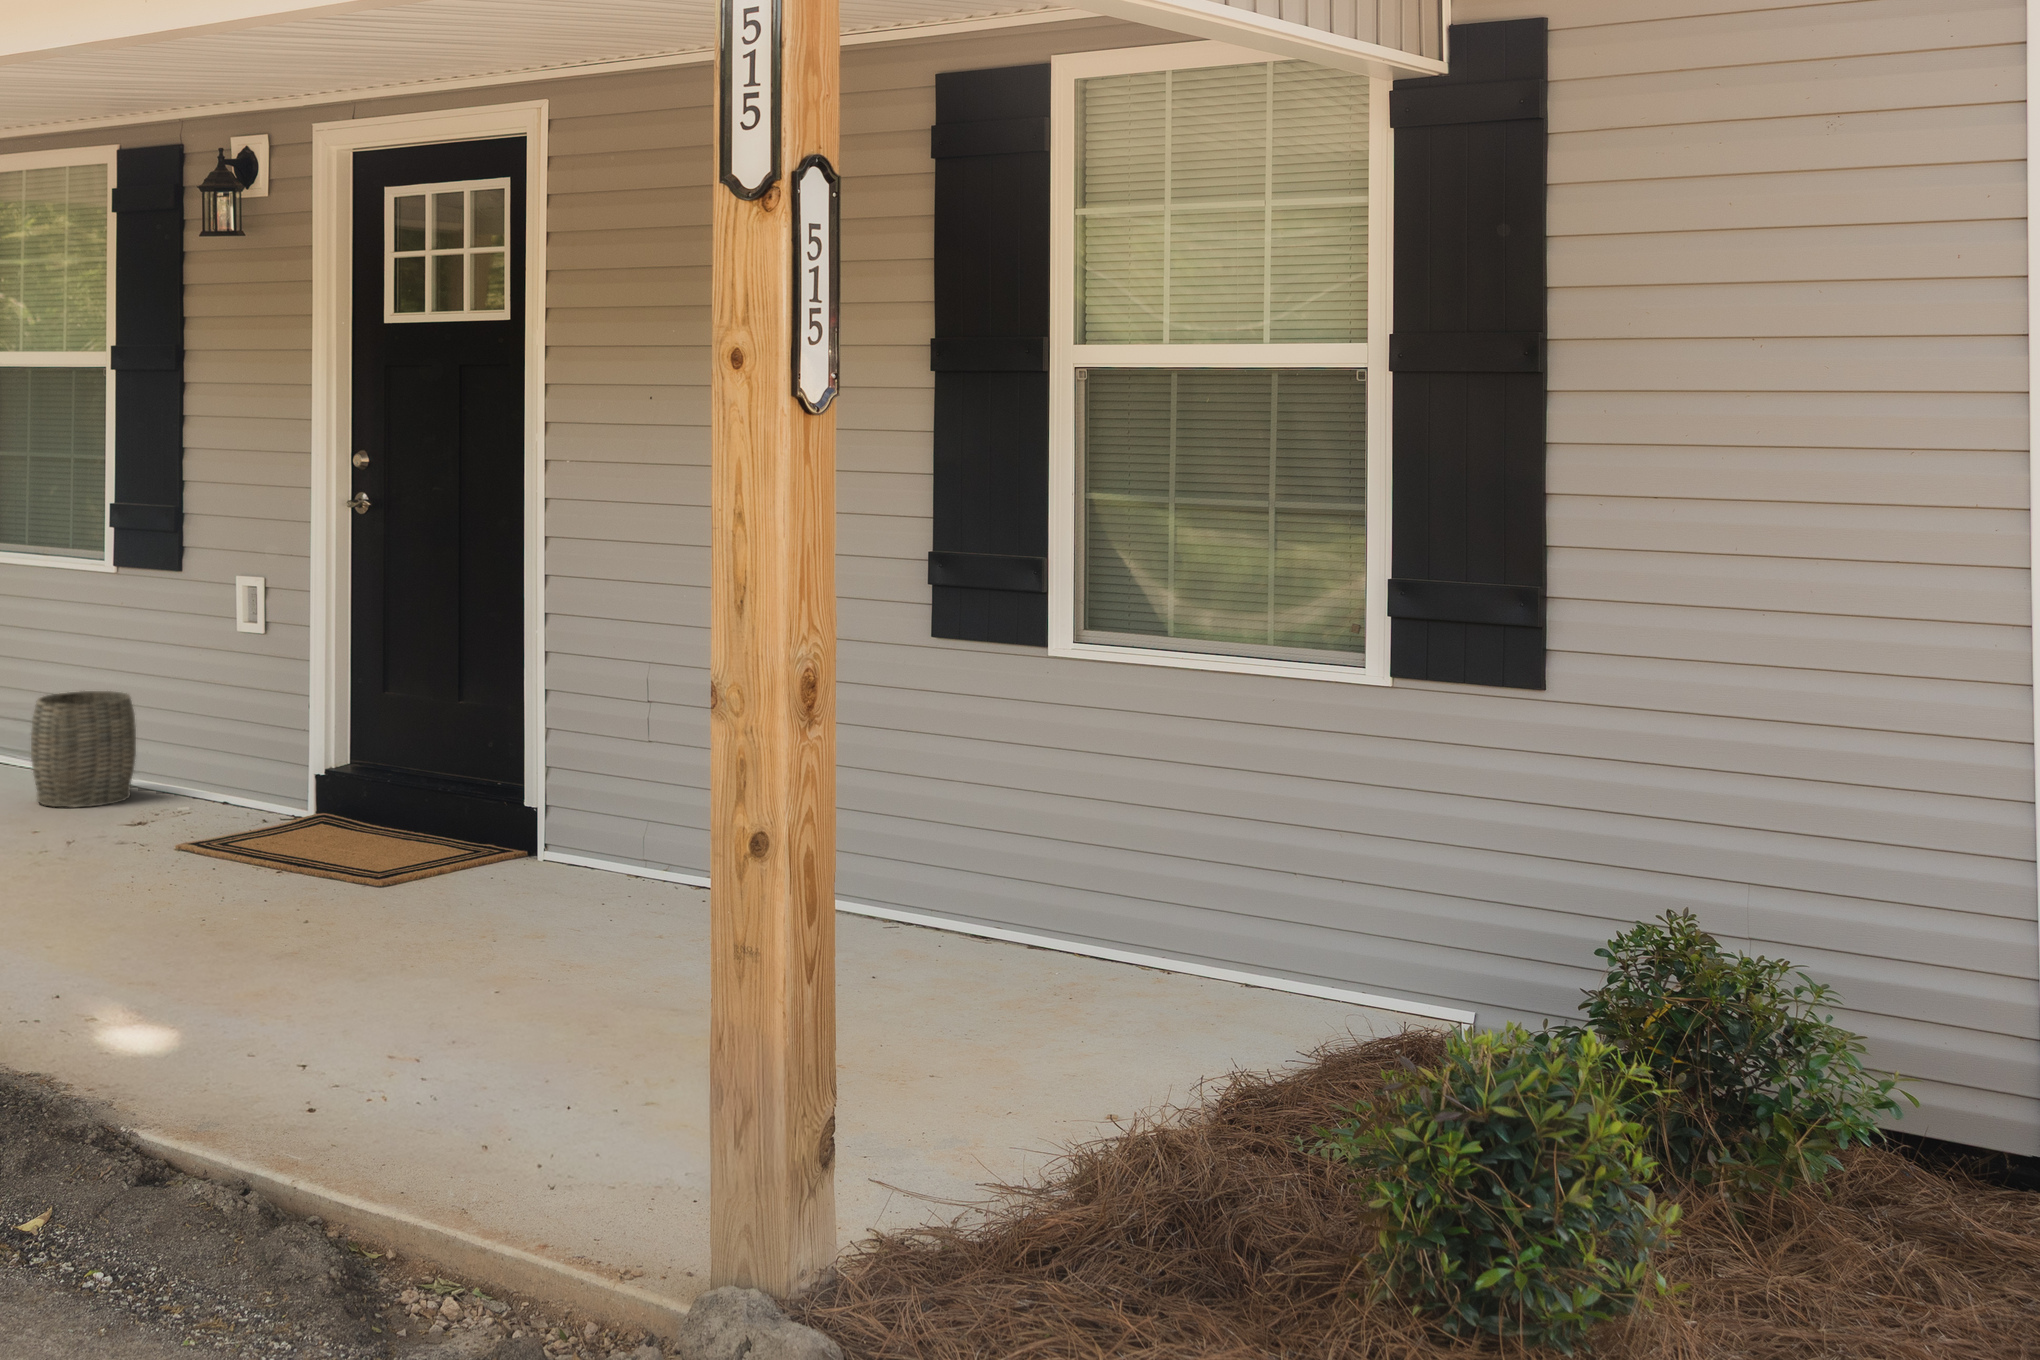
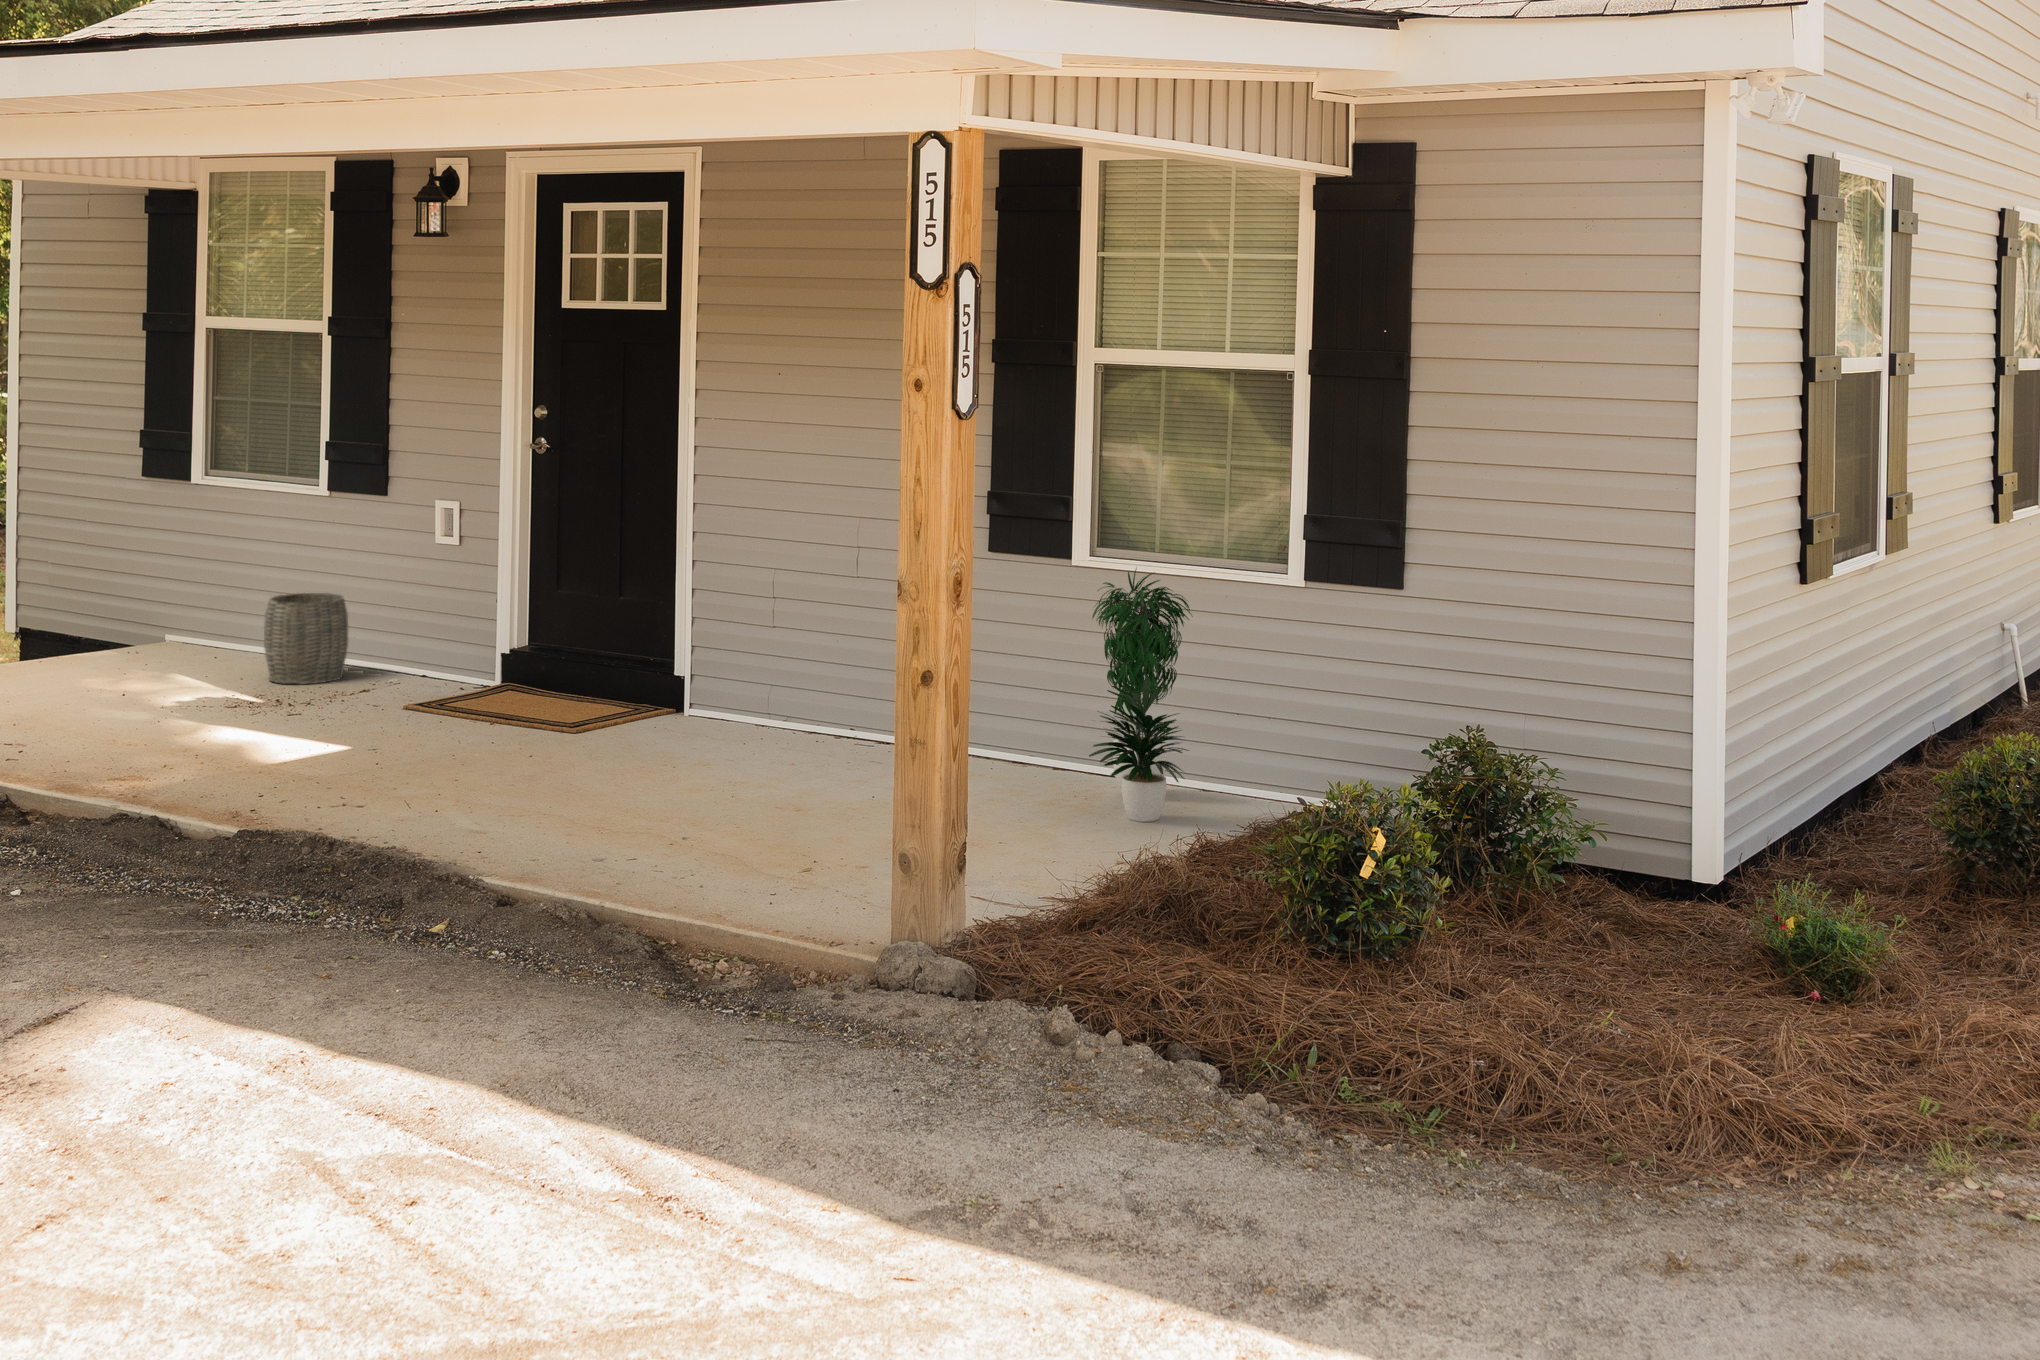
potted plant: none [1065,657,1221,1042] -> present [1089,568,1193,822]

